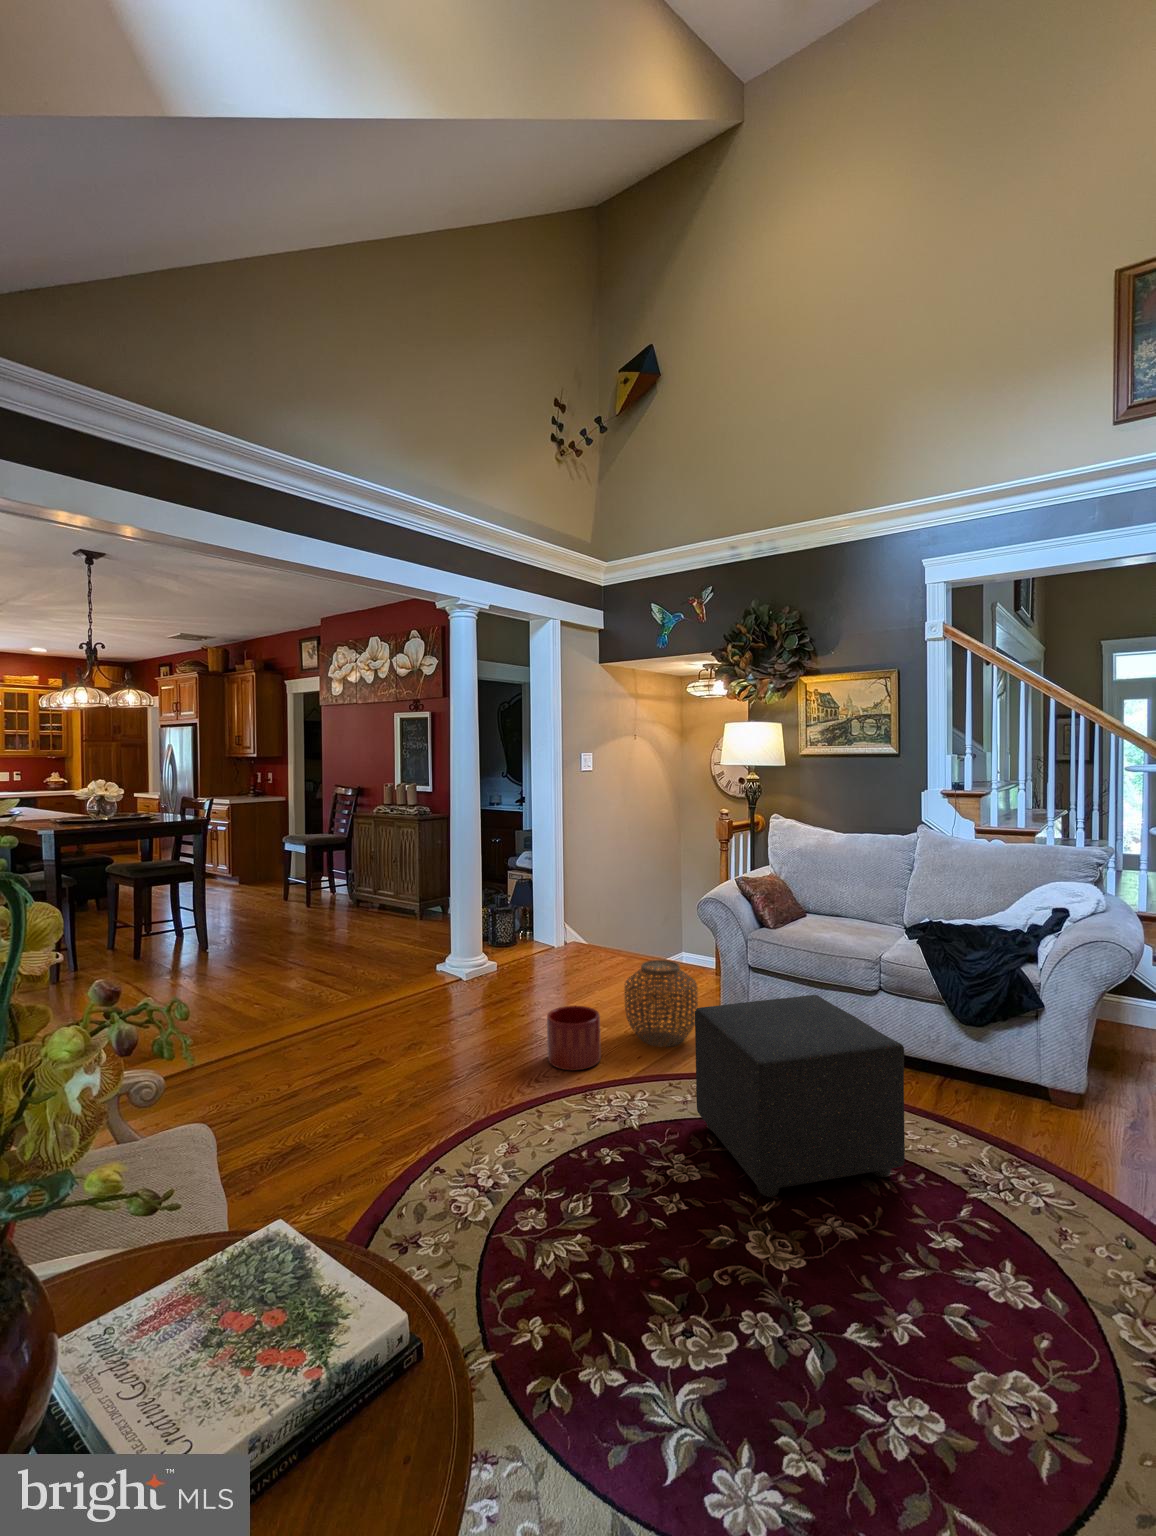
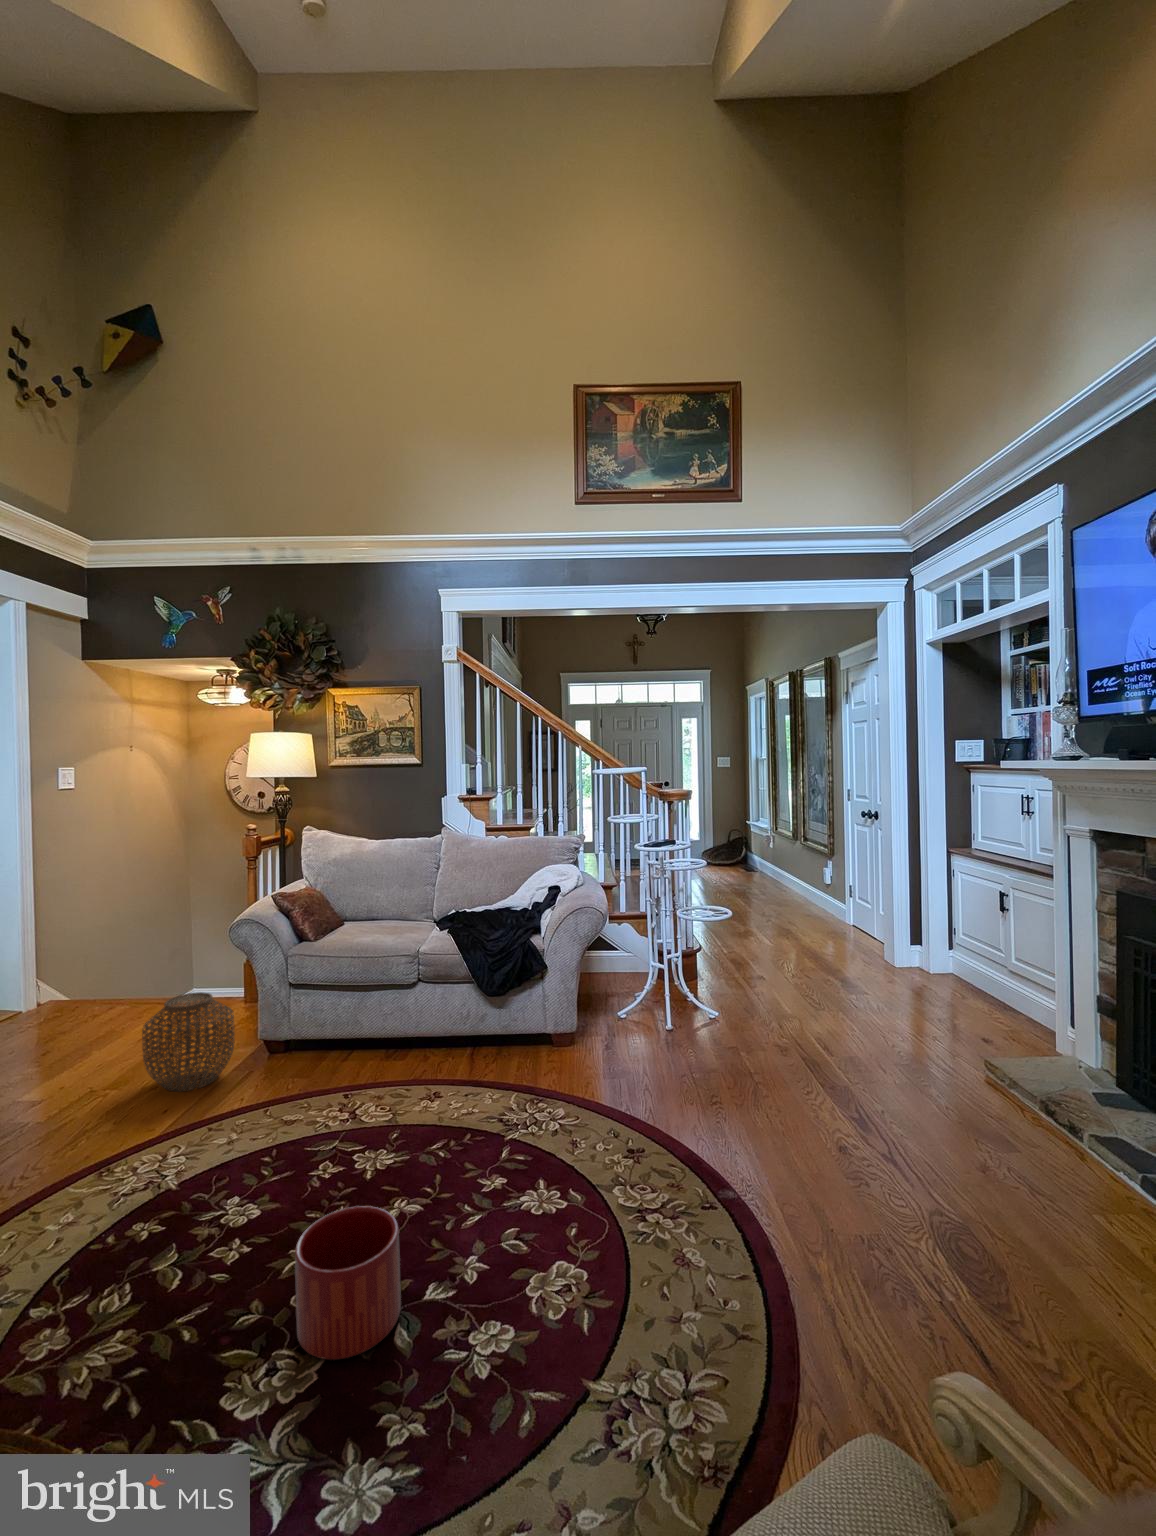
ottoman: present [695,995,905,1197] -> none [245,995,454,1204]
planter: present [547,1006,601,1071] -> present [295,1206,401,1360]

